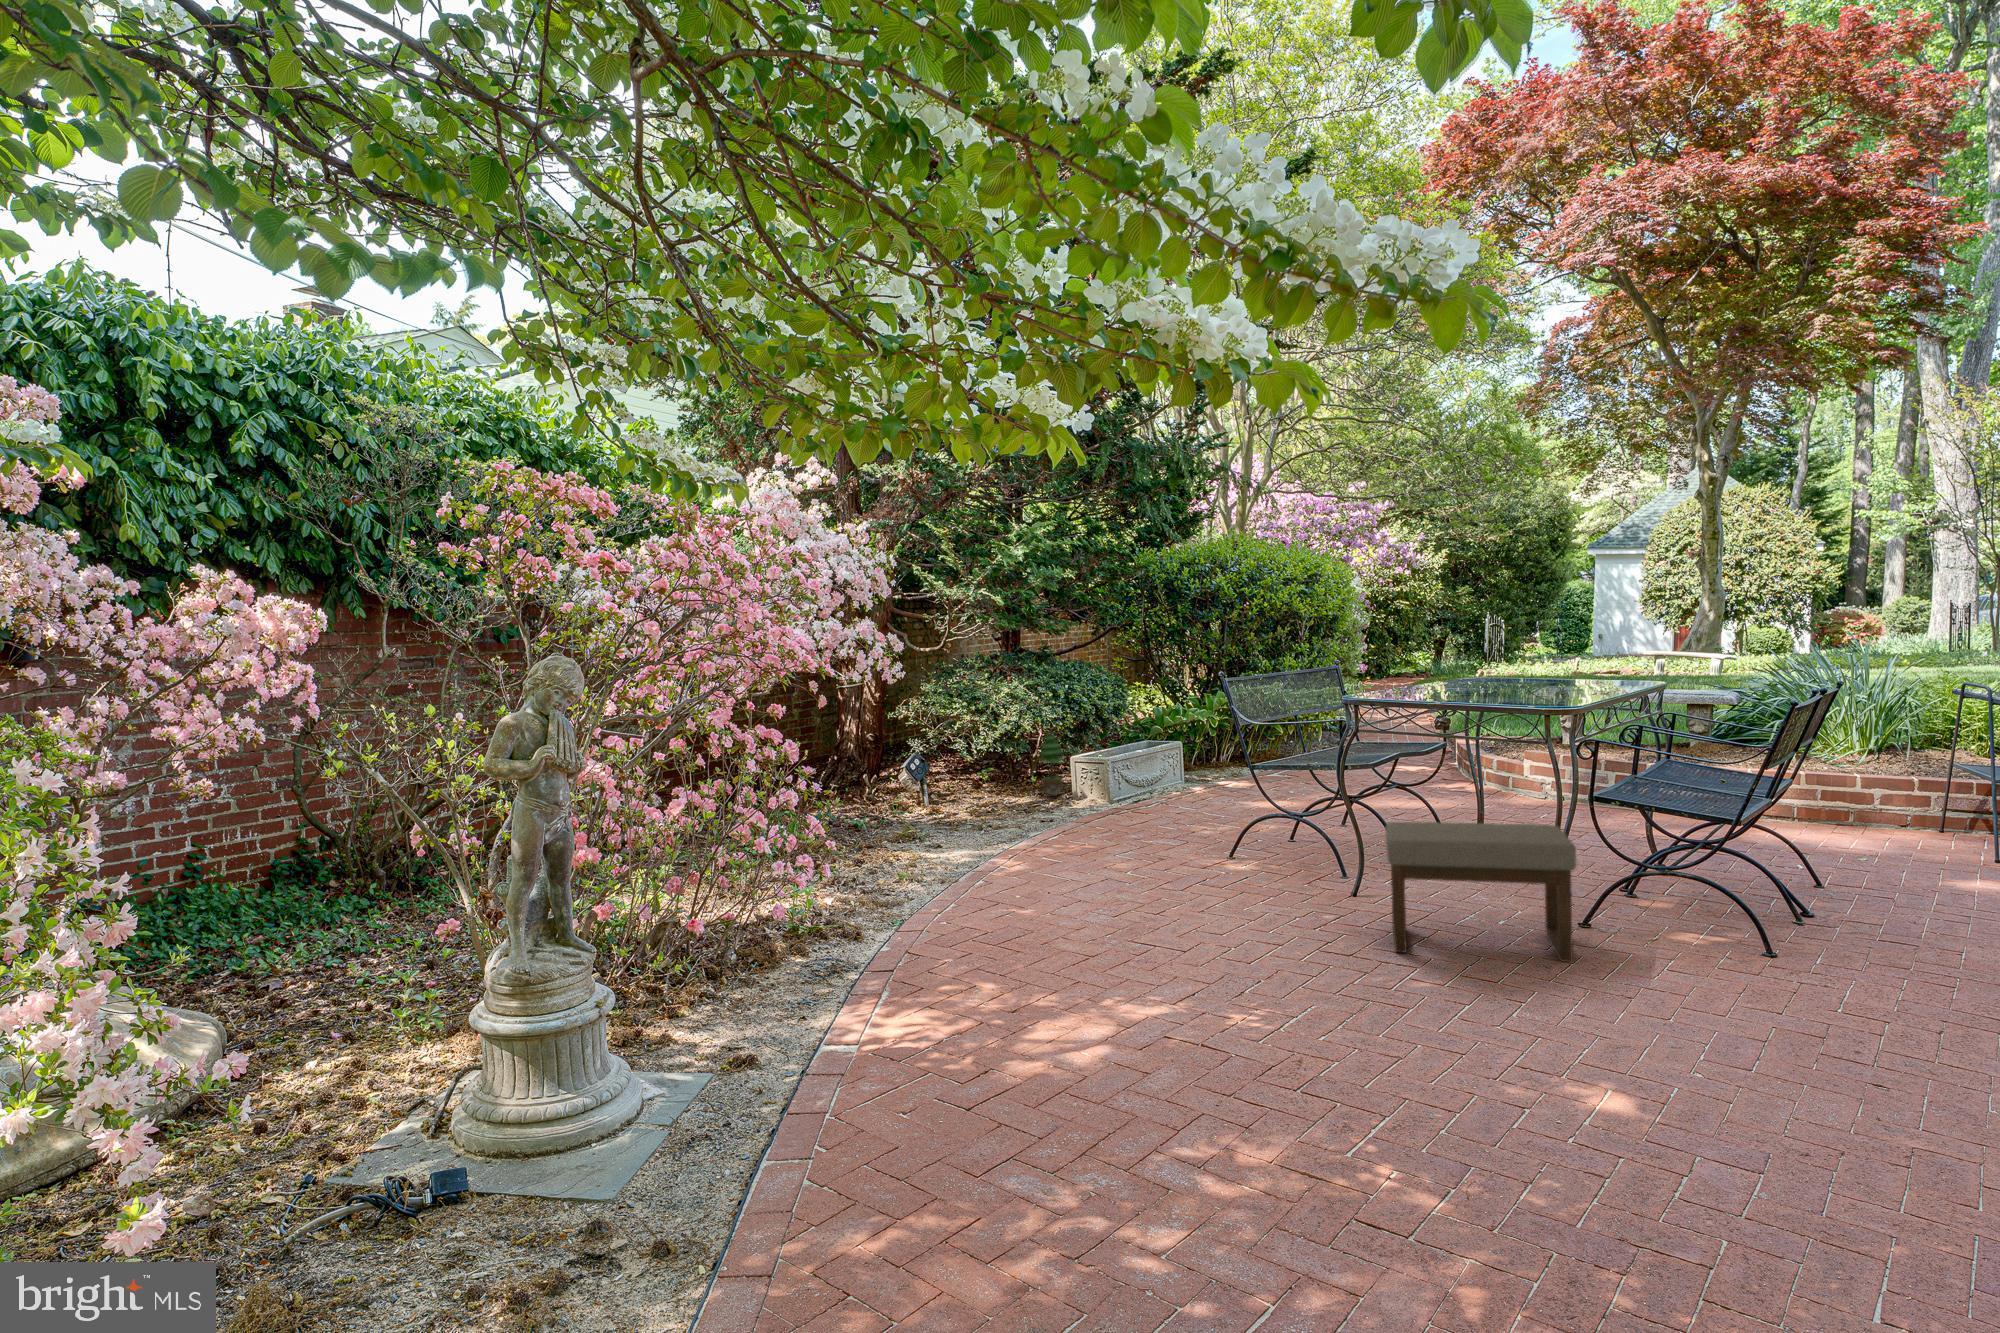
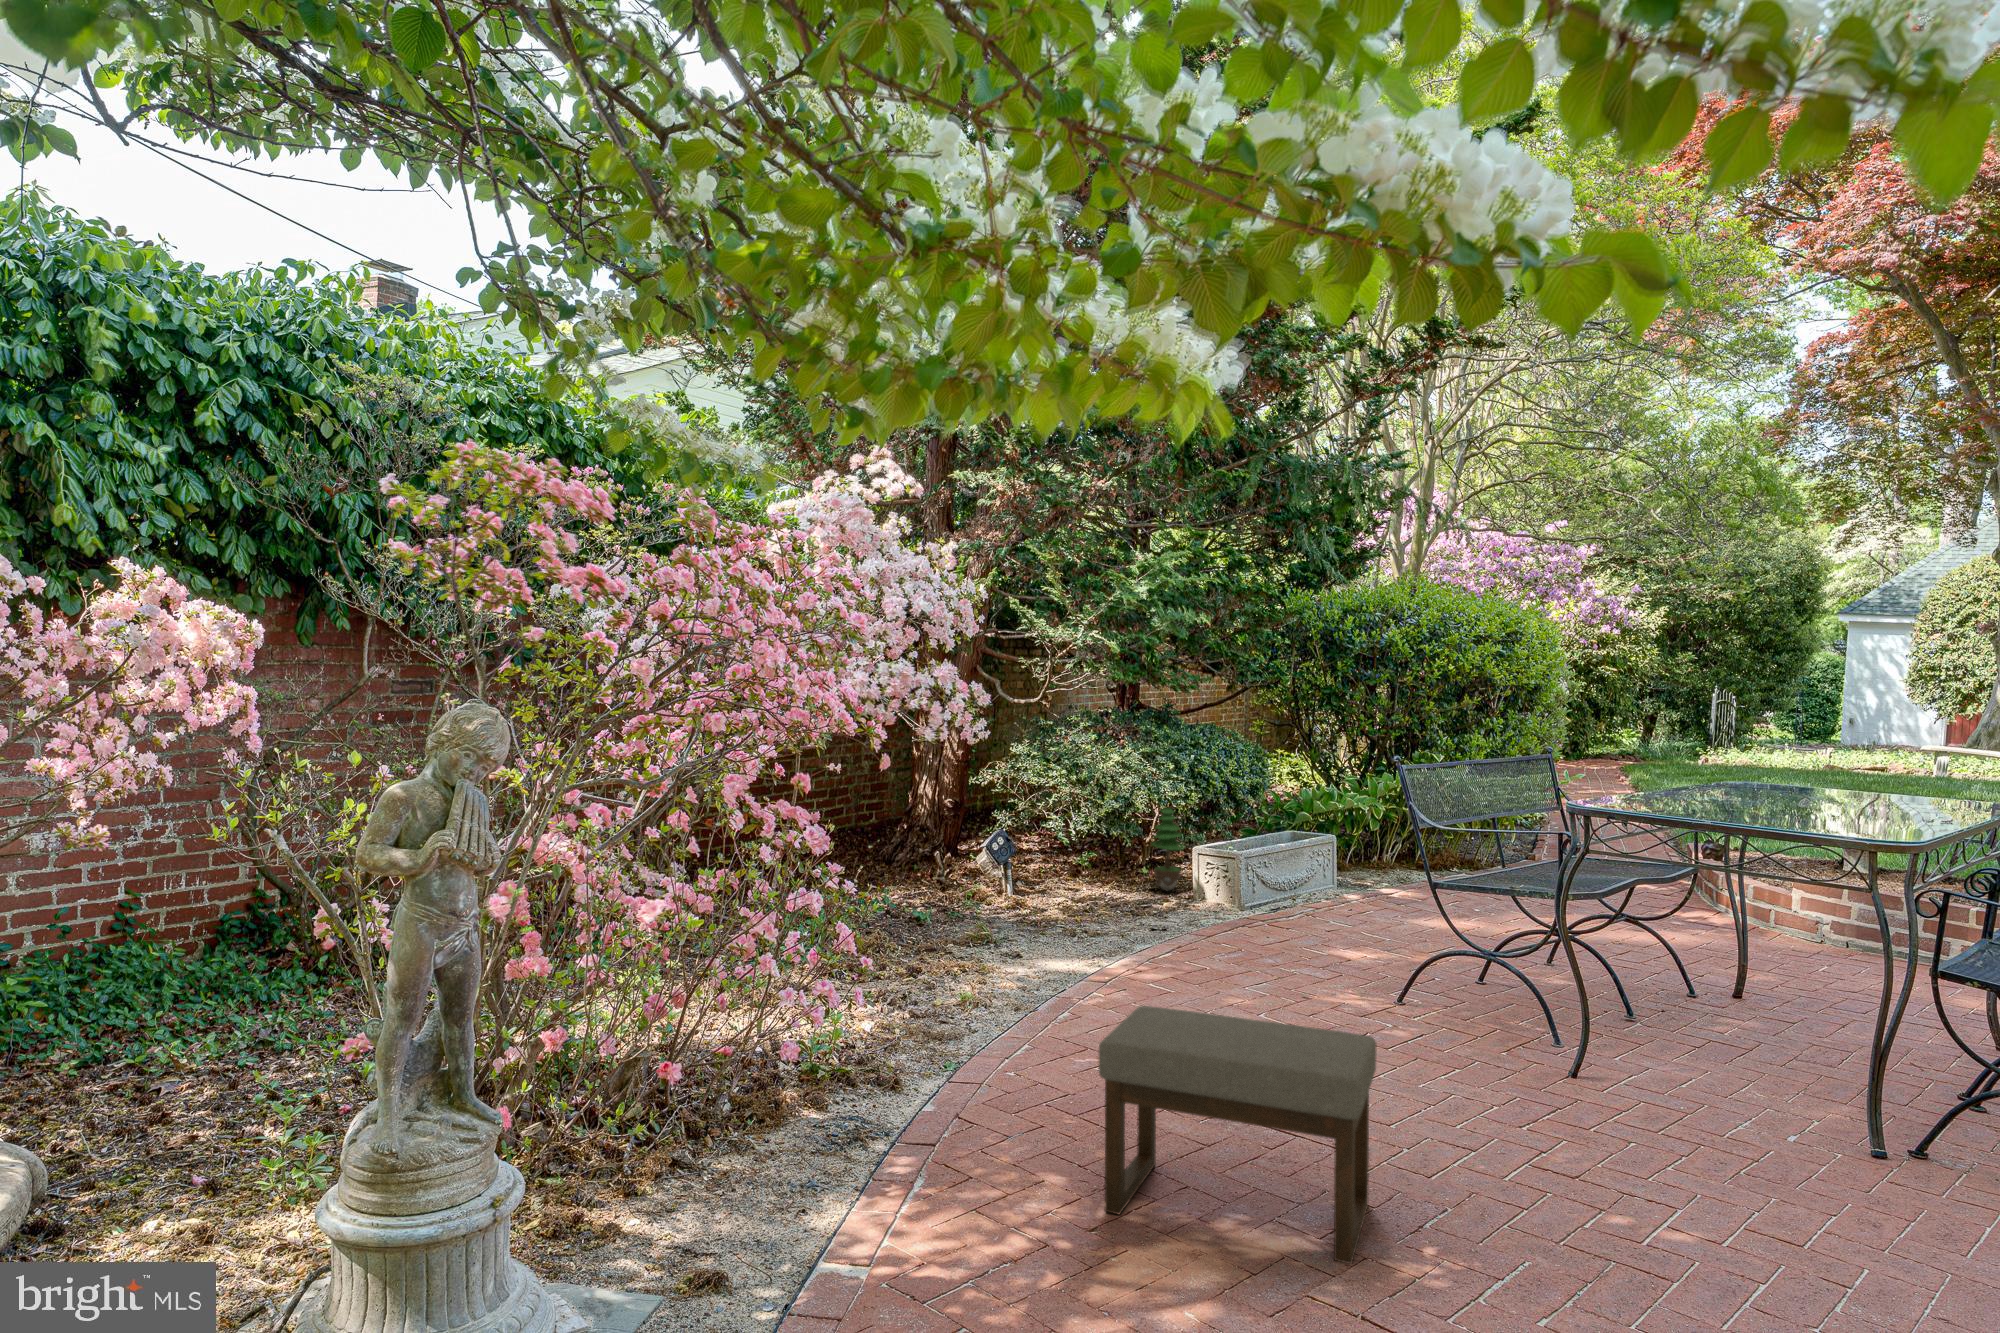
ottoman: present [1385,822,1576,962] -> present [1099,1006,1376,1264]

